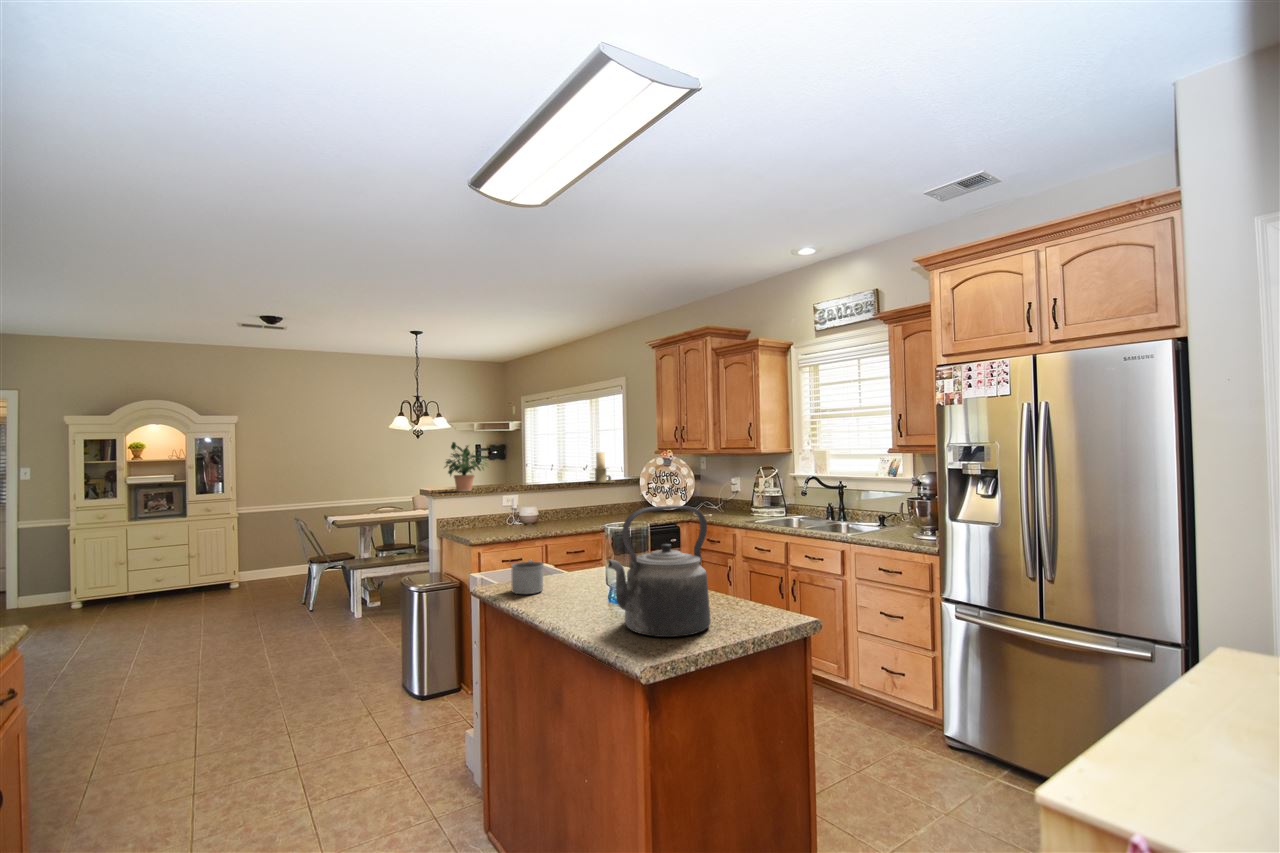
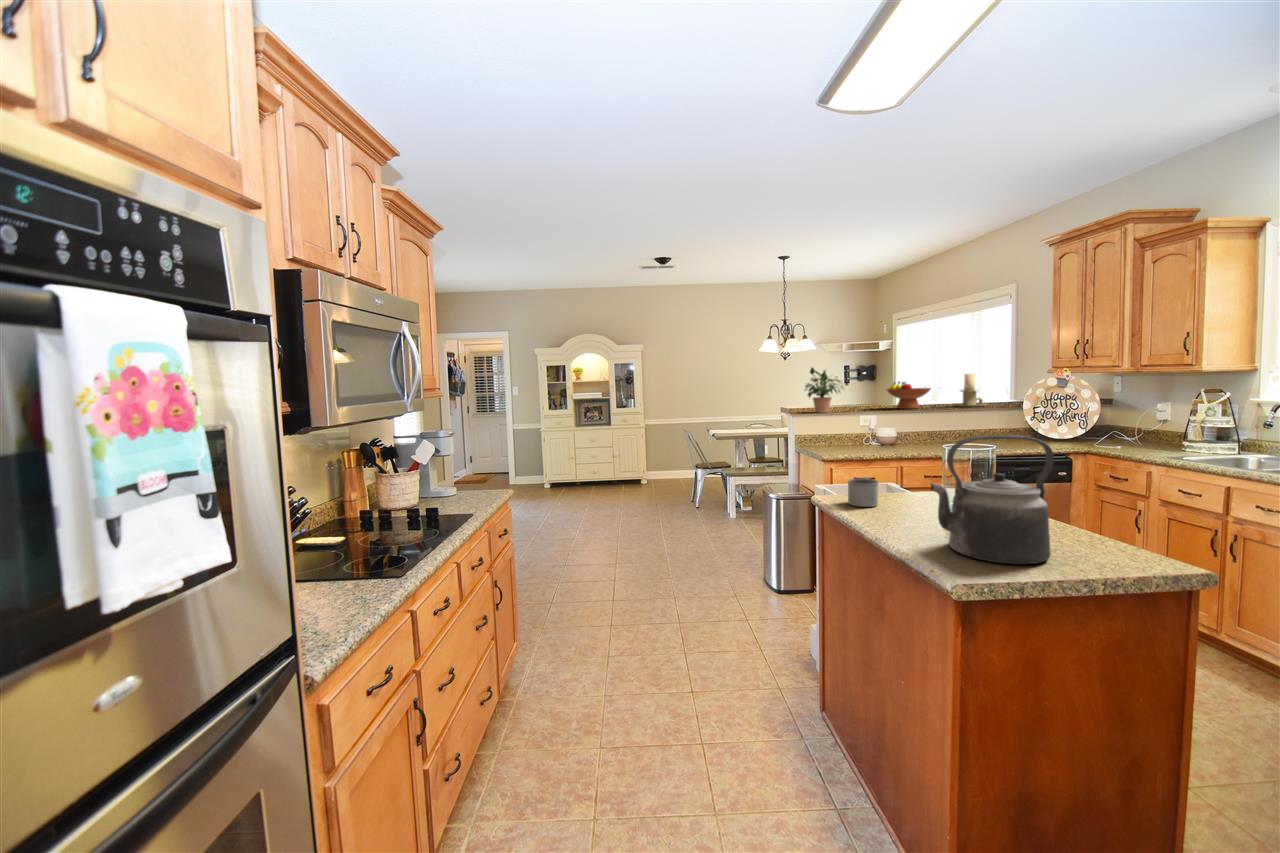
fruit bowl: none [528,458,570,486] -> present [887,382,931,409]

